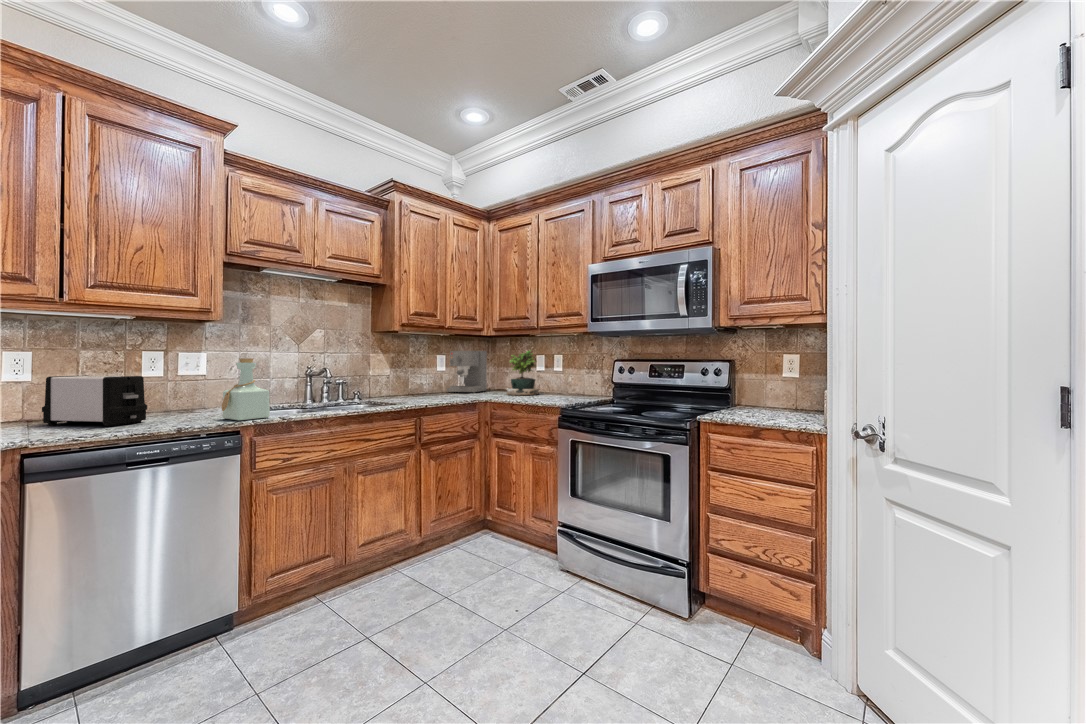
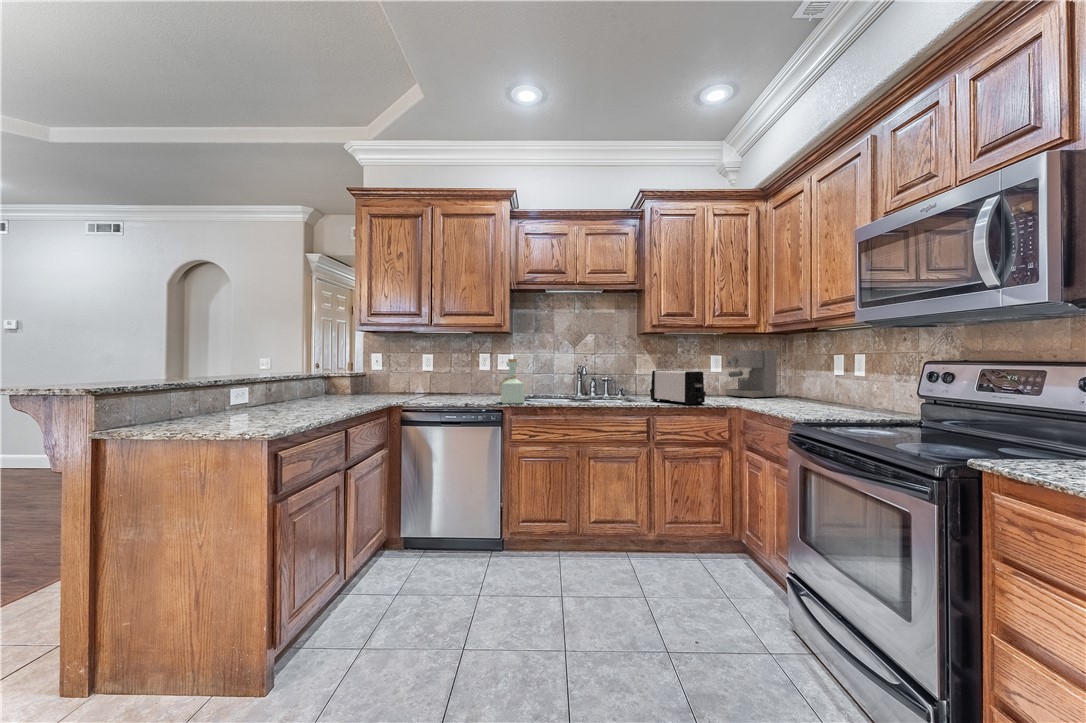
potted plant: present [506,351,539,395] -> none [783,348,834,406]
toaster: present [42,375,147,427] -> present [650,370,706,405]

